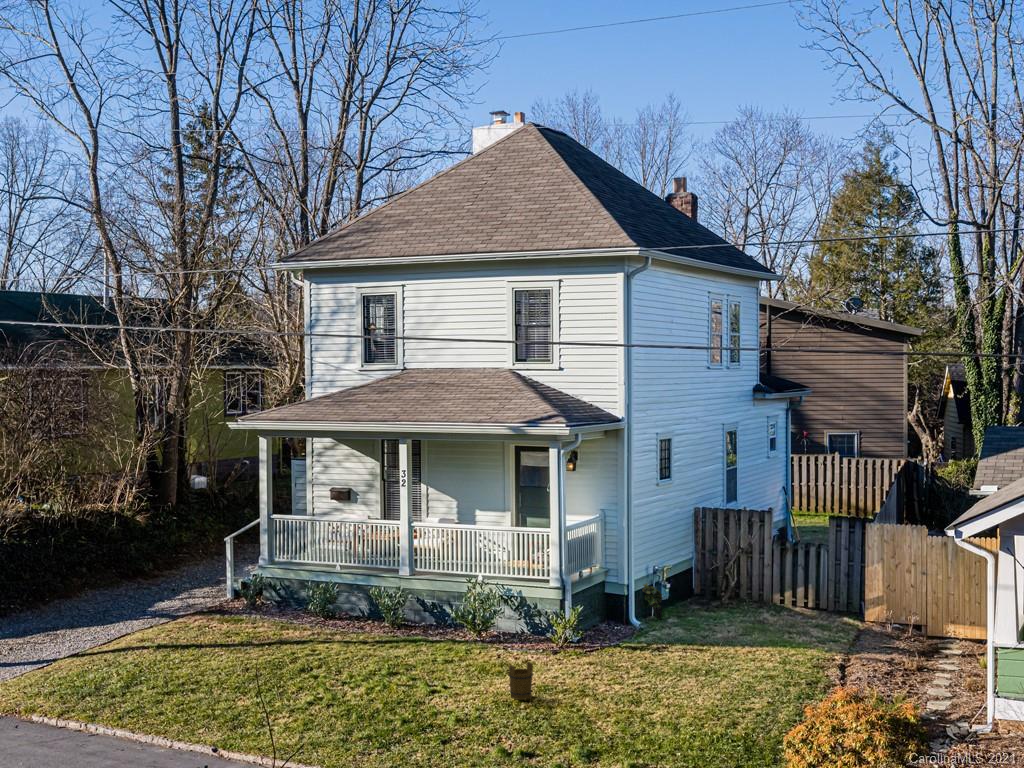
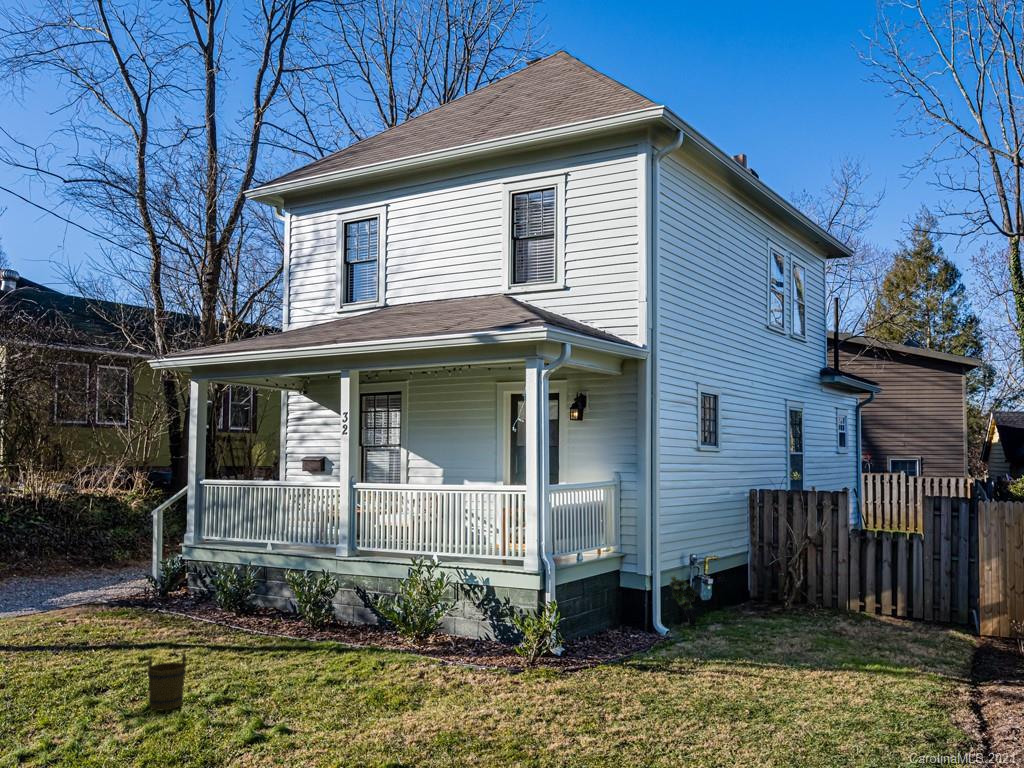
bucket: present [508,662,533,700] -> present [147,653,187,711]

